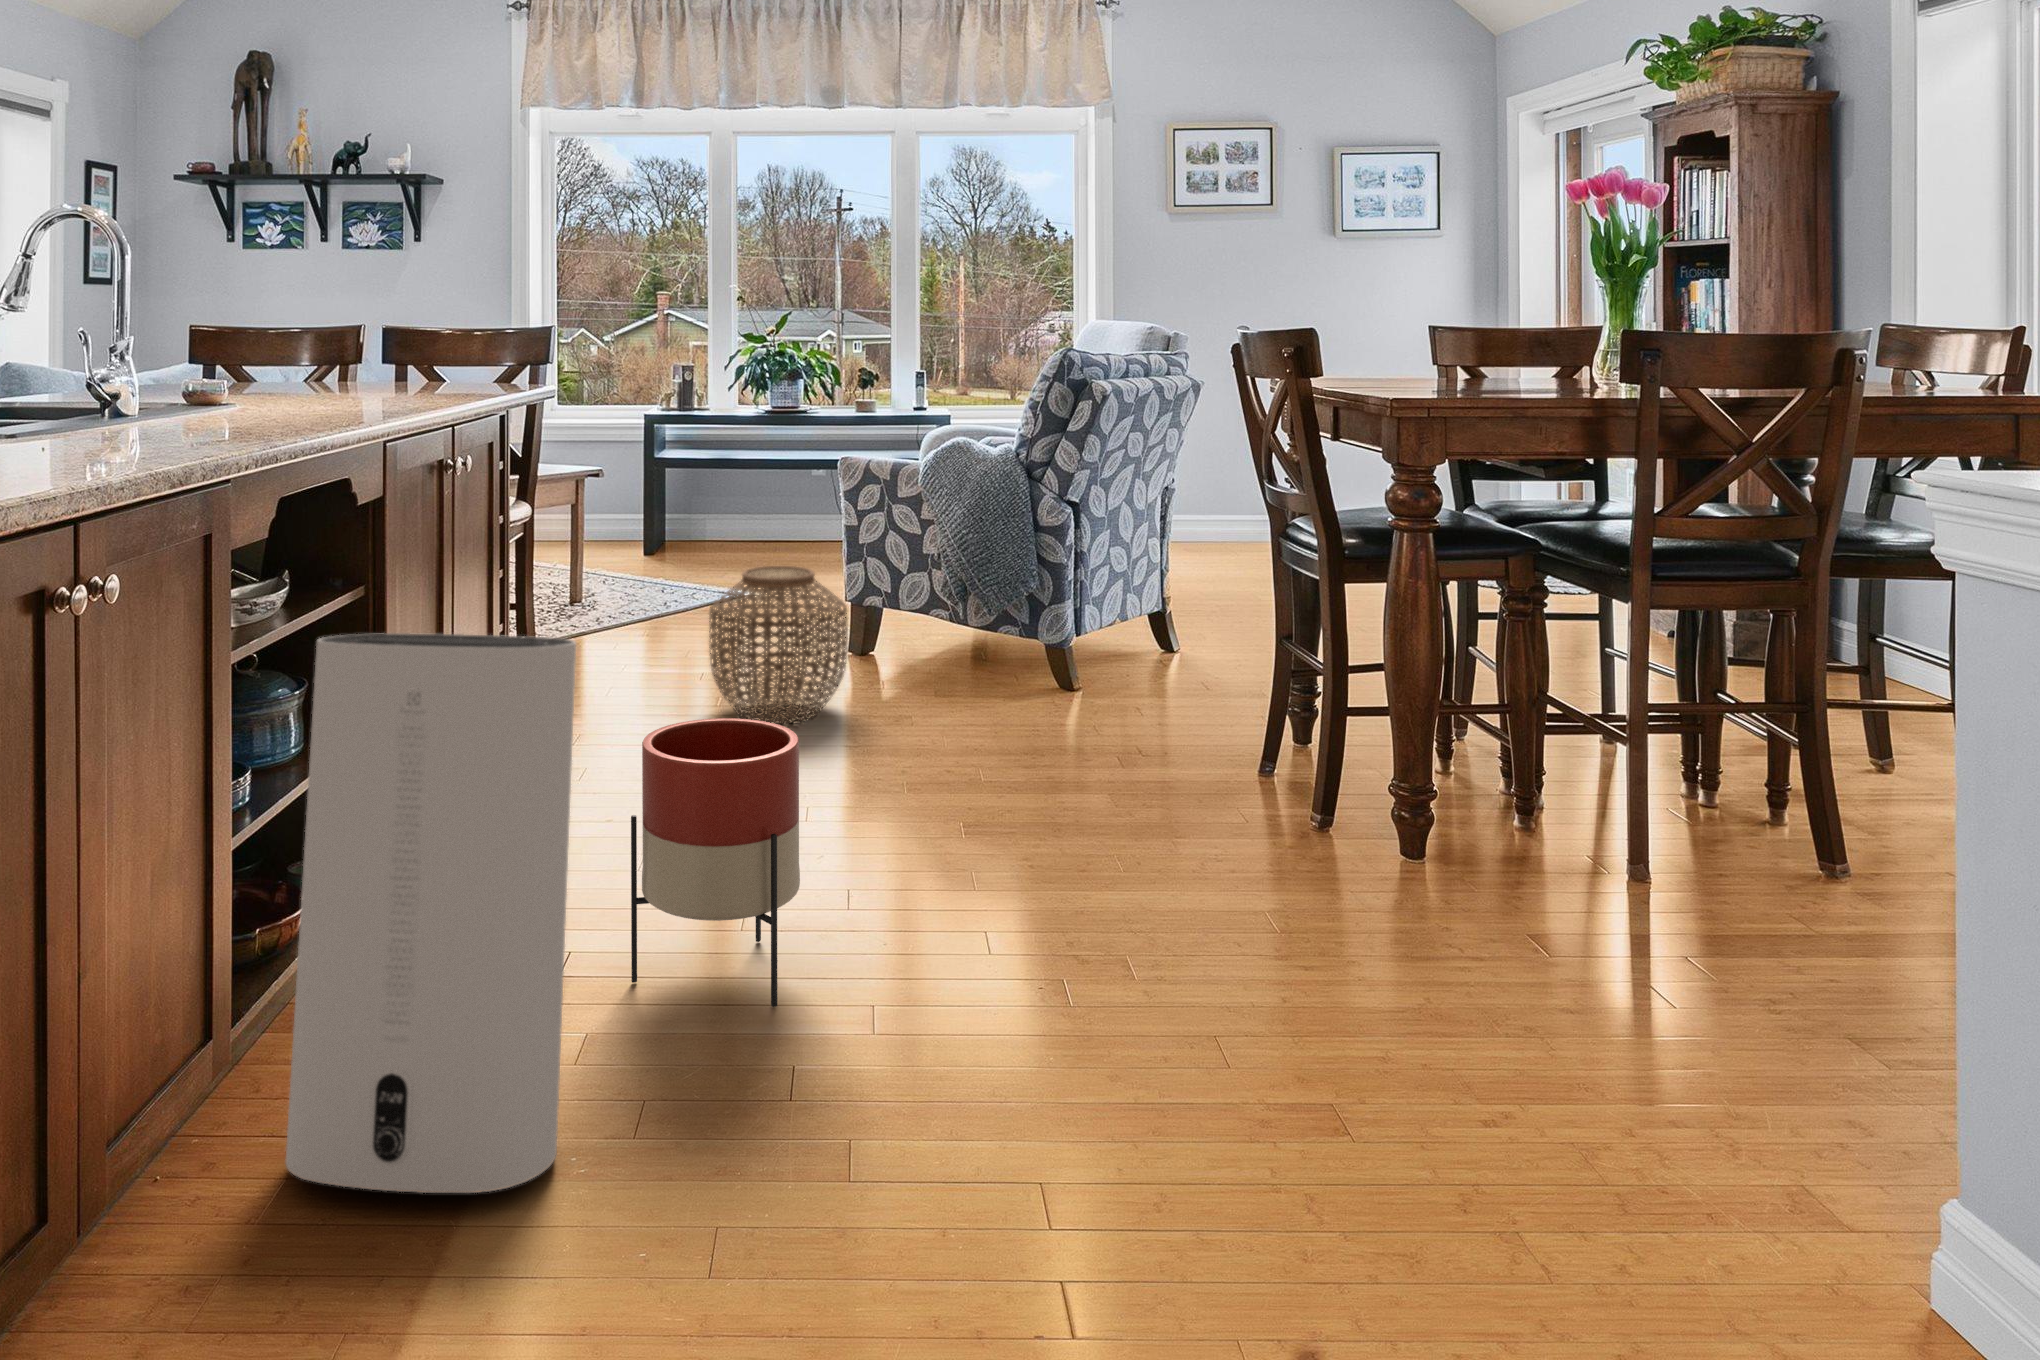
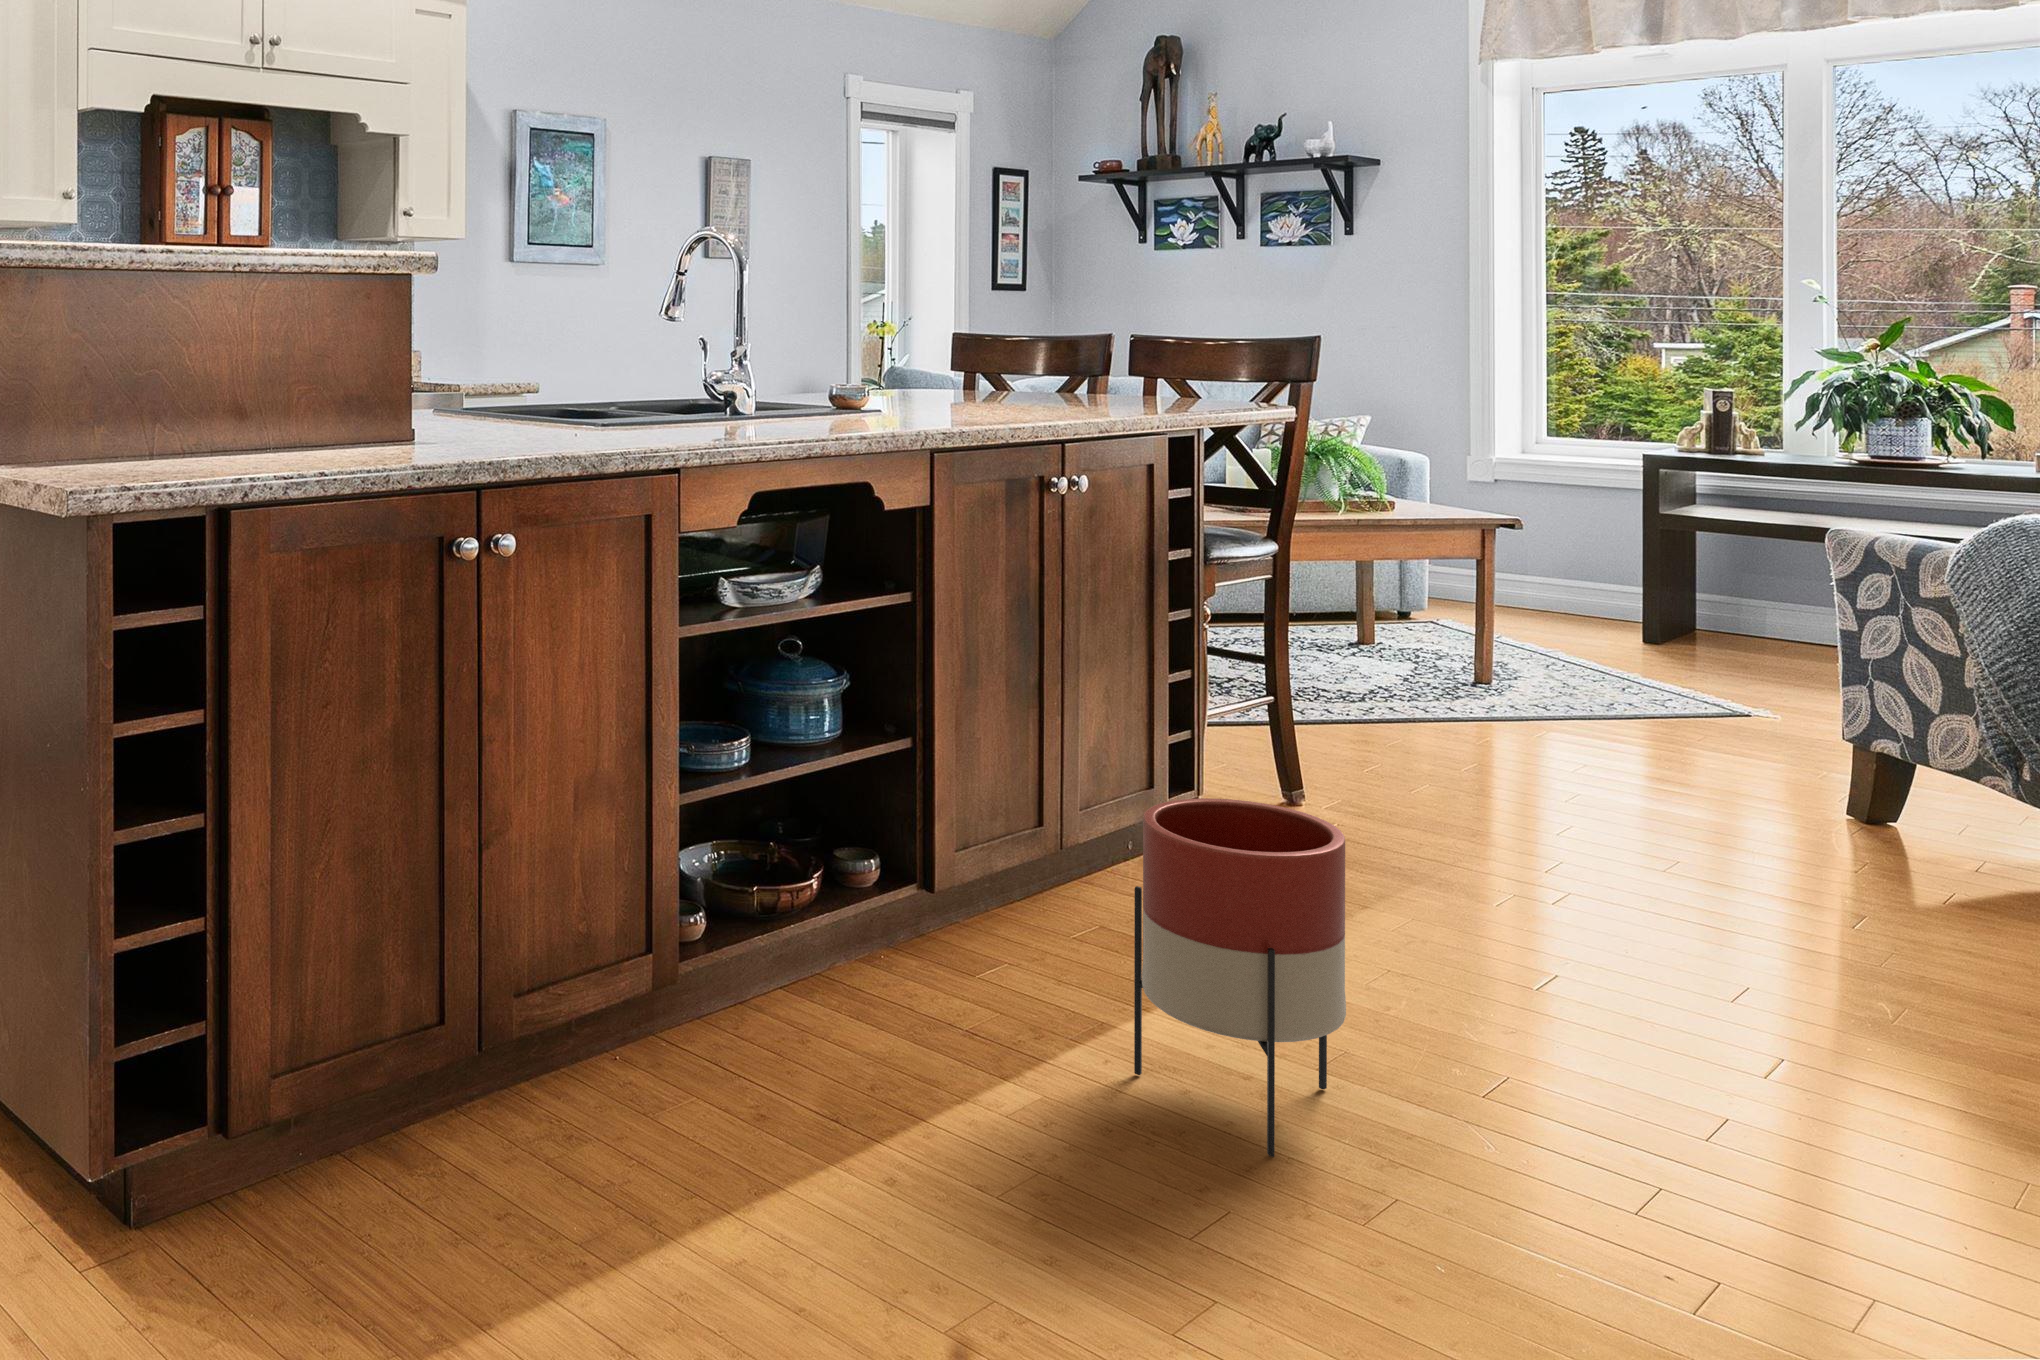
woven basket: present [709,566,848,724] -> none [1525,660,1750,878]
air purifier: present [286,633,576,1193] -> none [682,623,964,1188]

